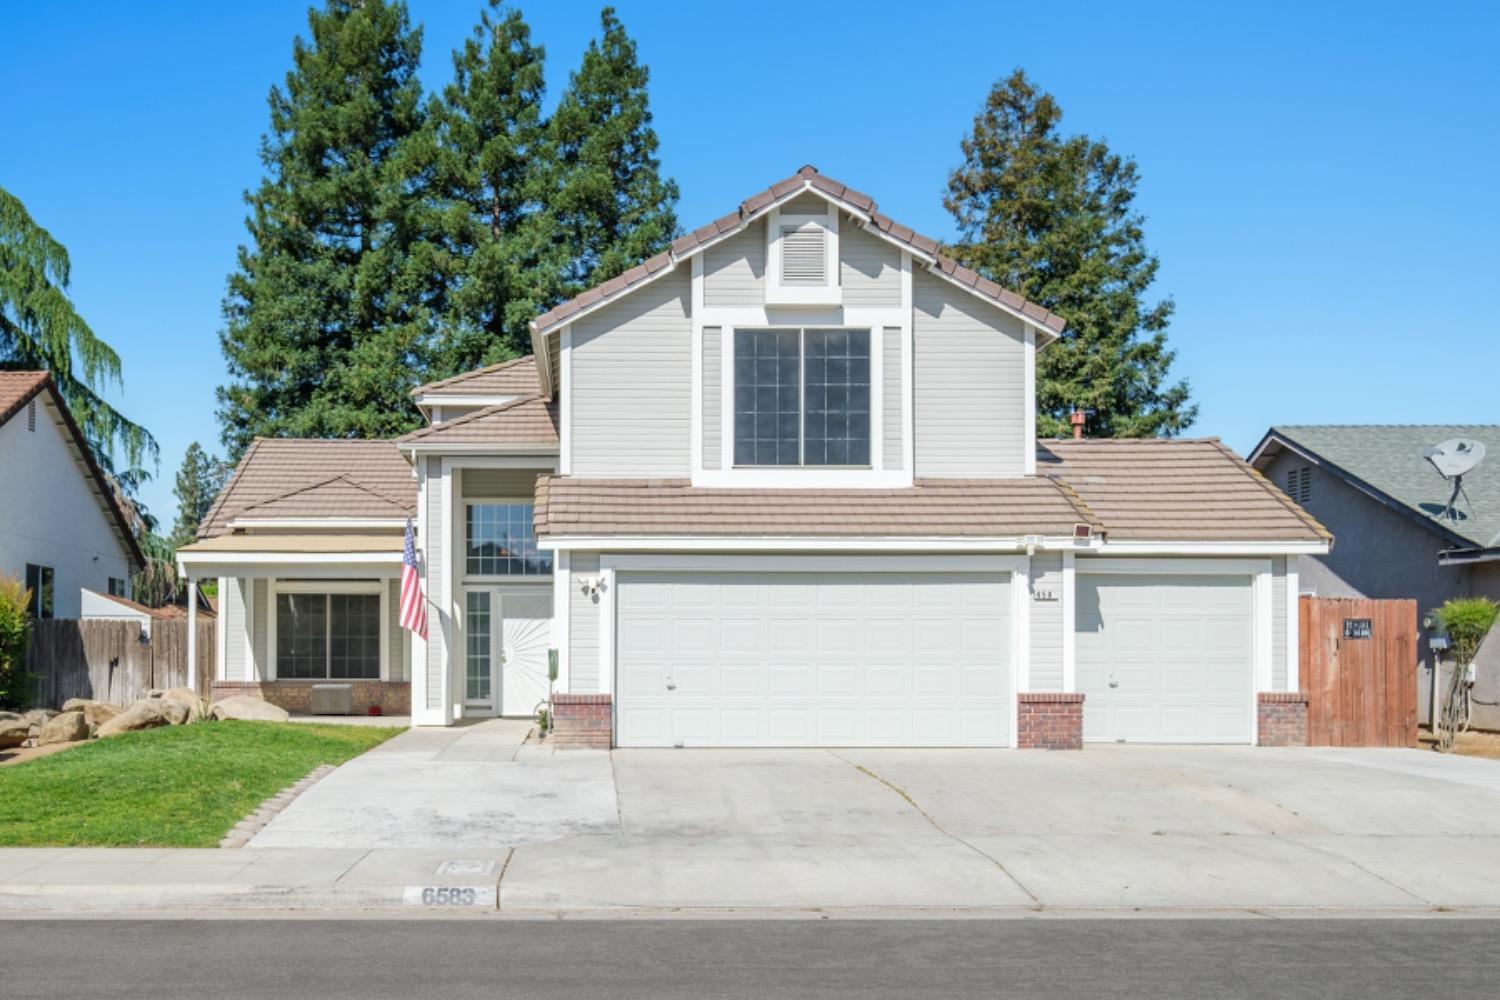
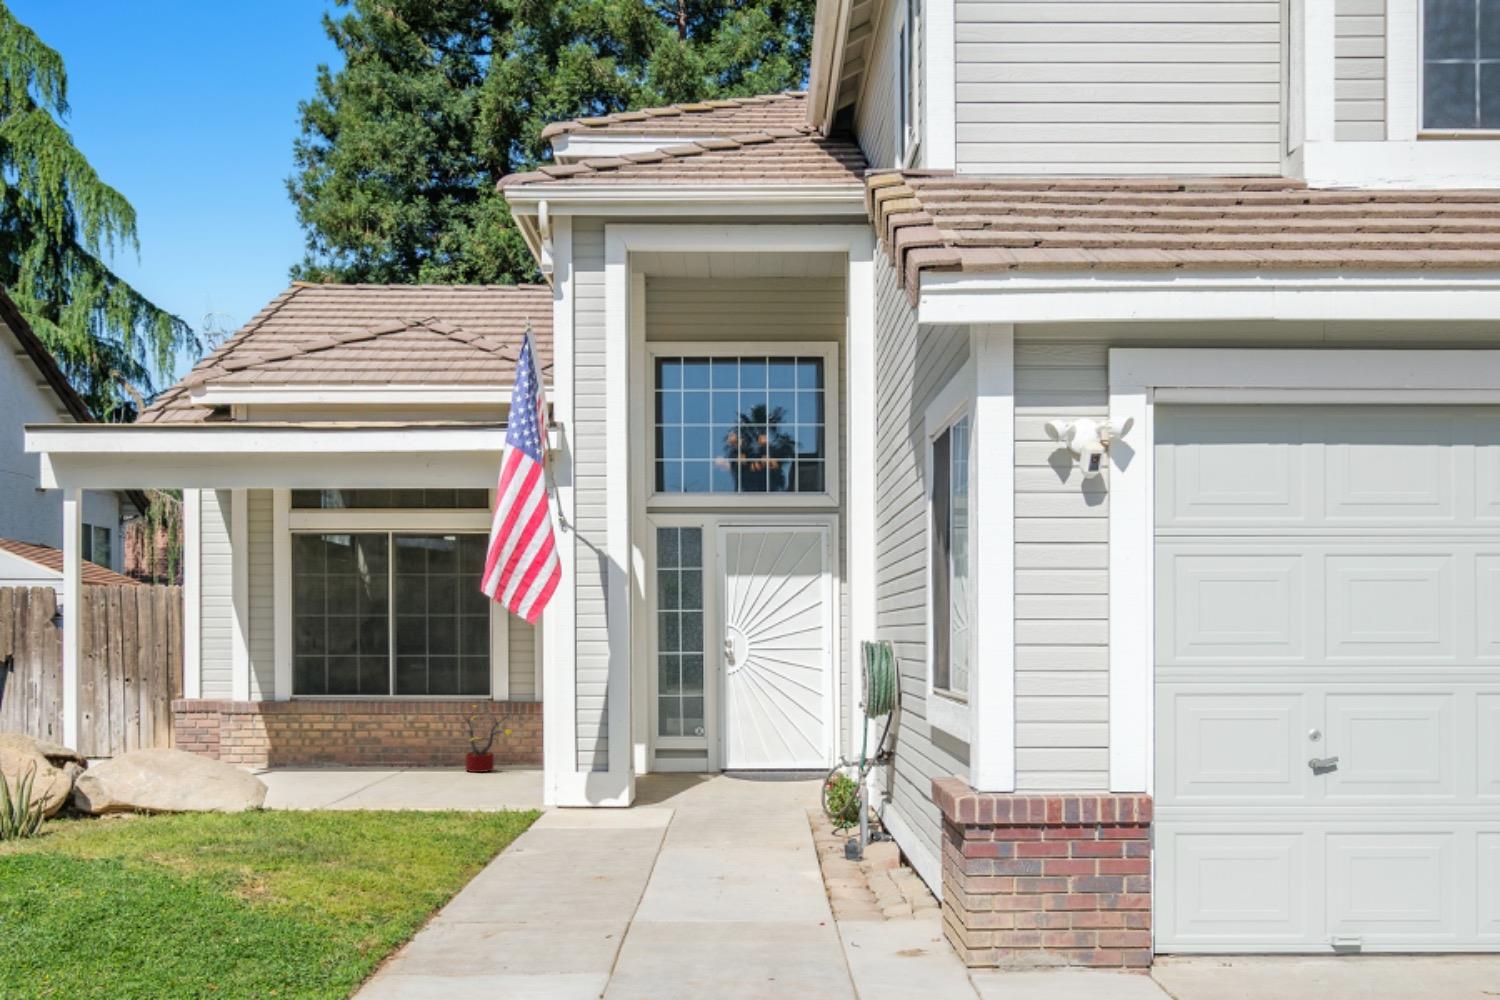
storage bench: present [311,684,353,714] -> none [355,708,438,770]

